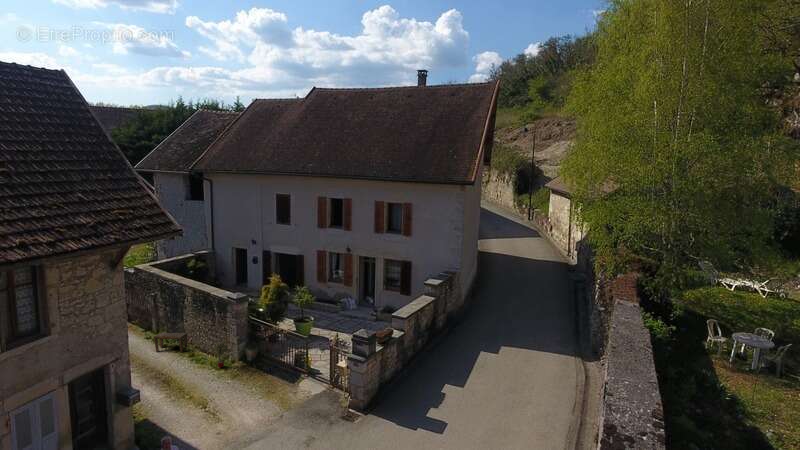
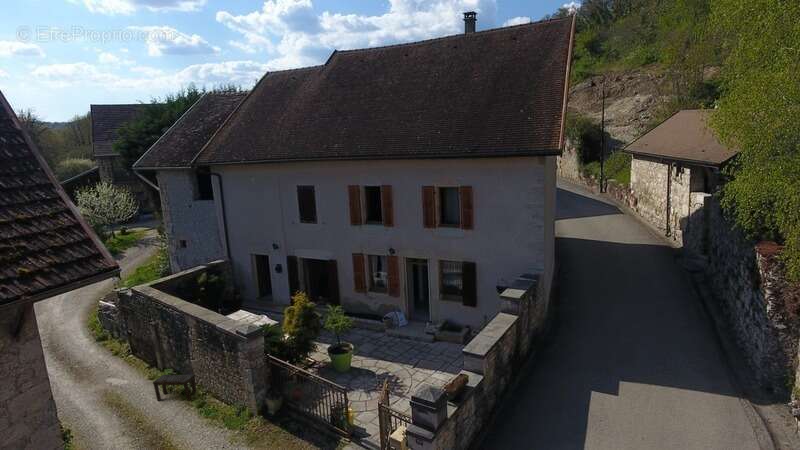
potted tree: present [214,339,231,368] -> none [225,386,248,425]

